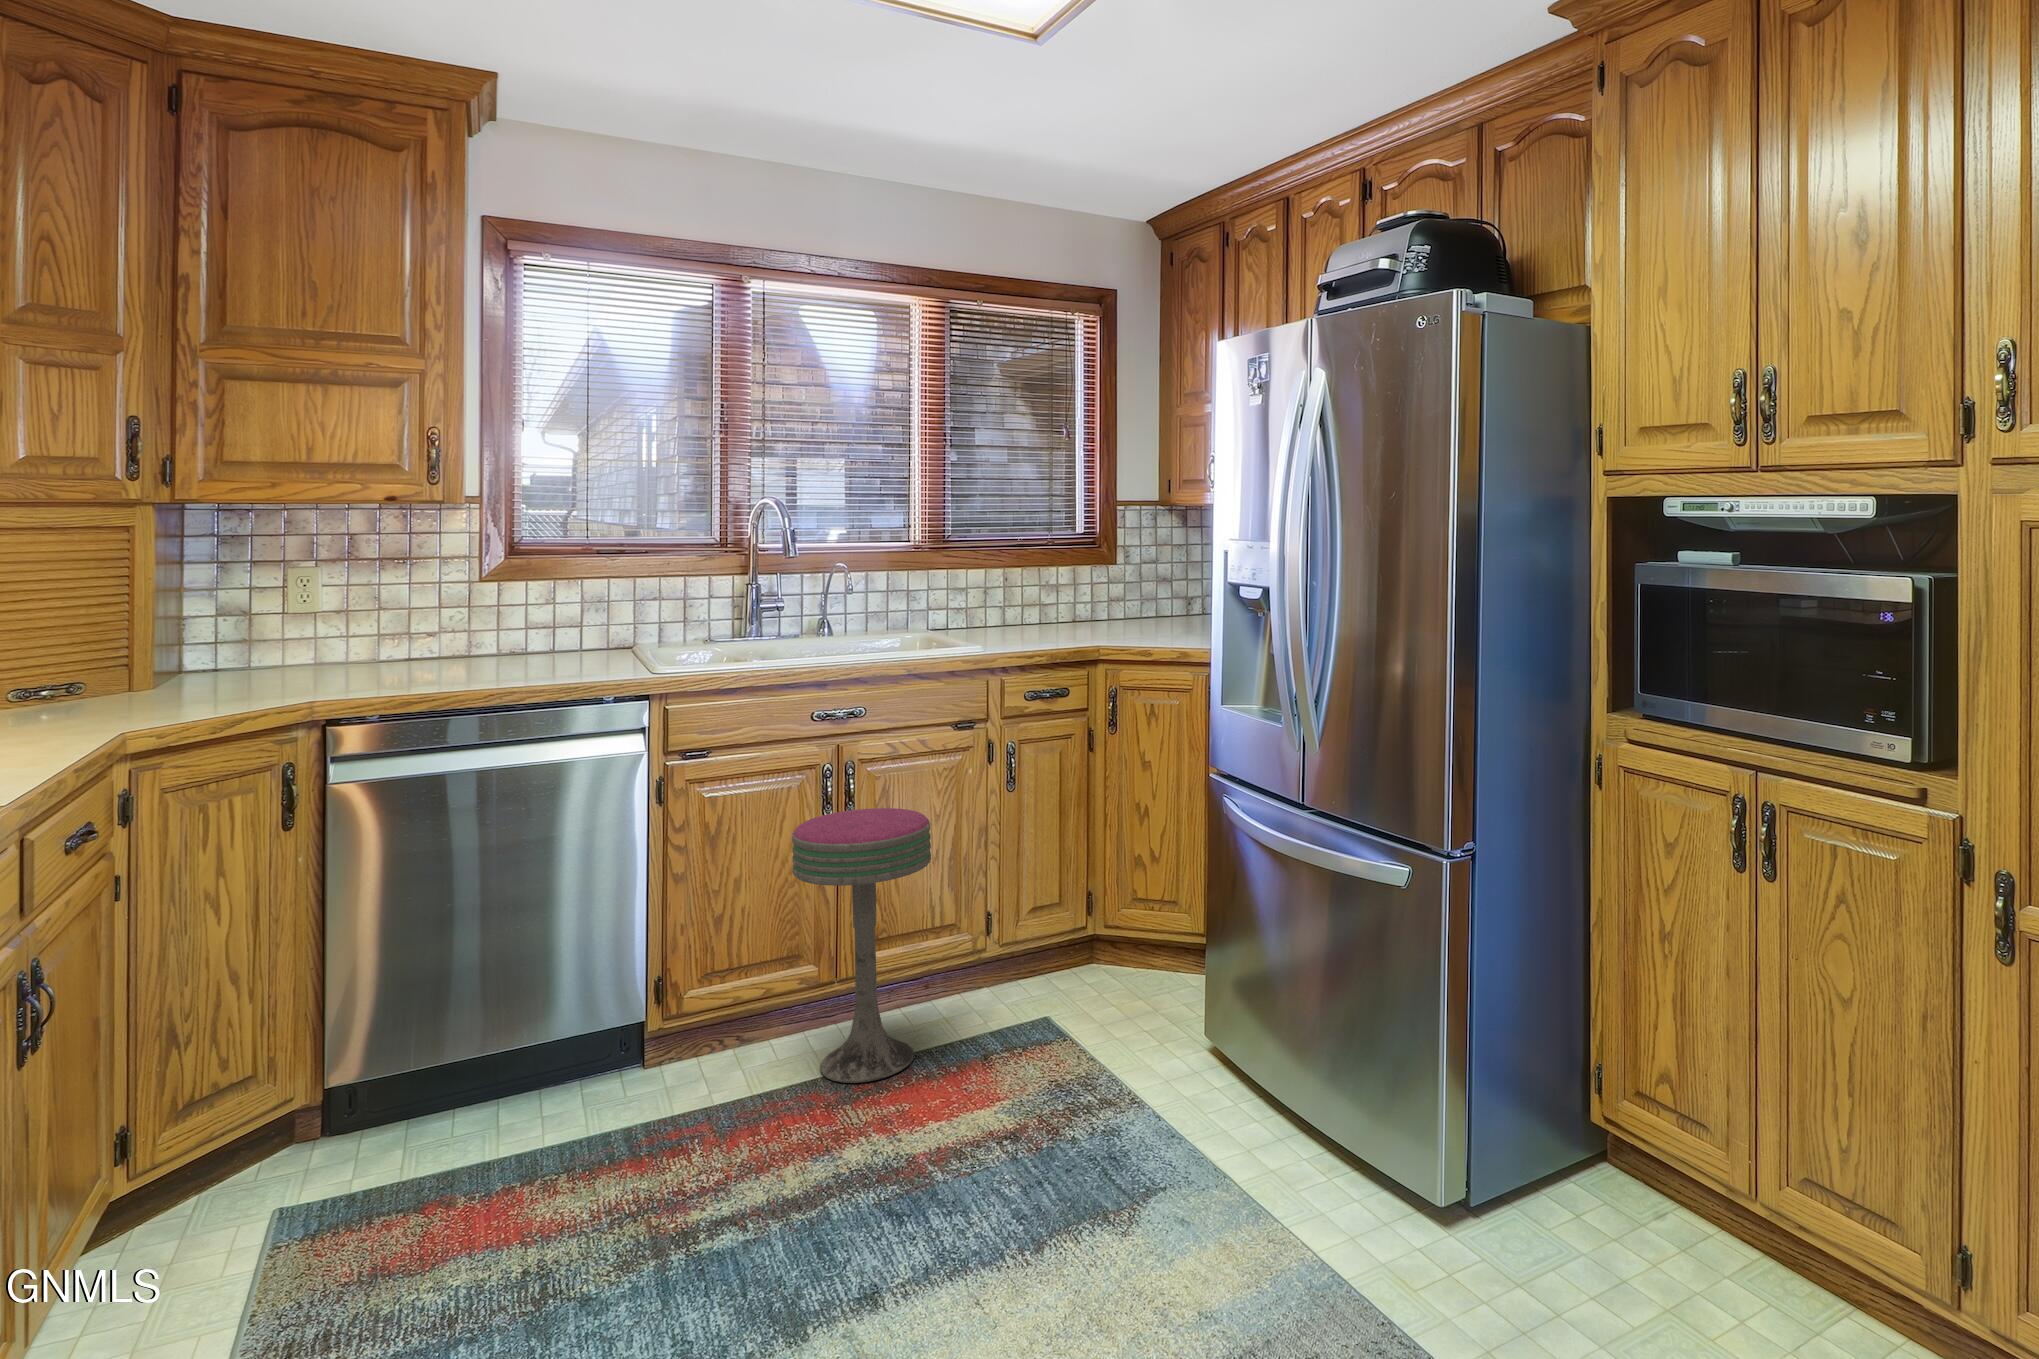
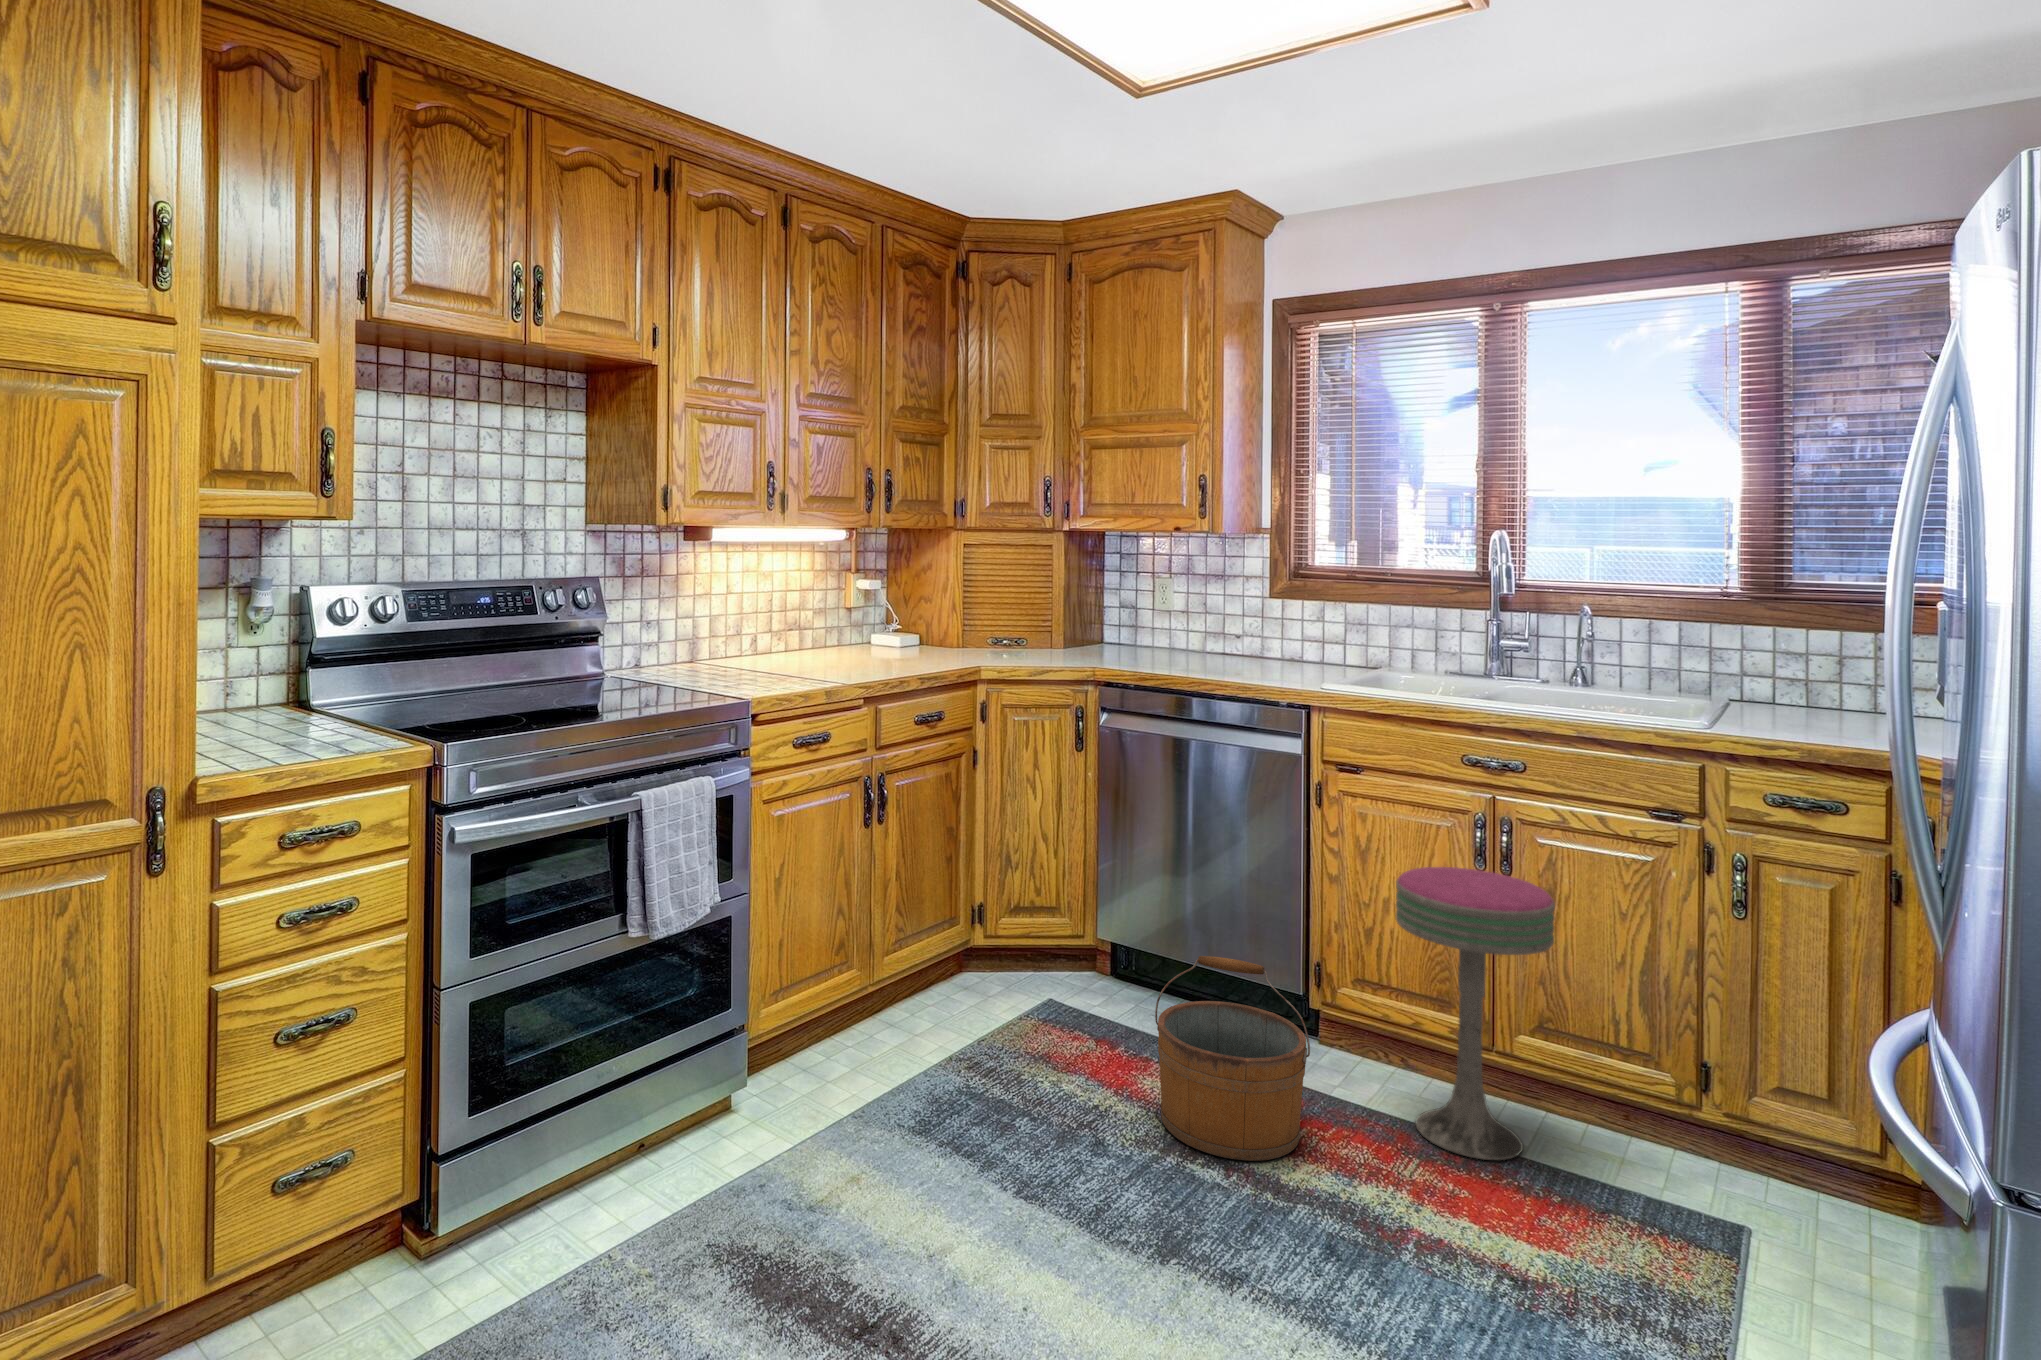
bucket: none [584,975,773,1228] -> present [1155,956,1310,1161]

